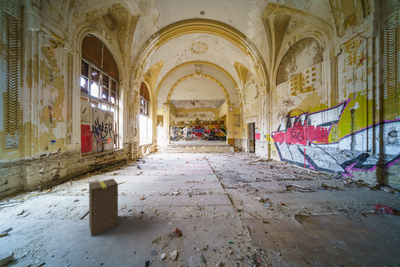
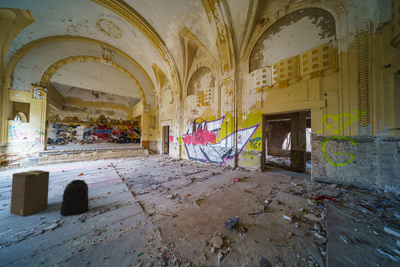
backpack: none [118,201,151,253] -> present [60,180,89,216]

